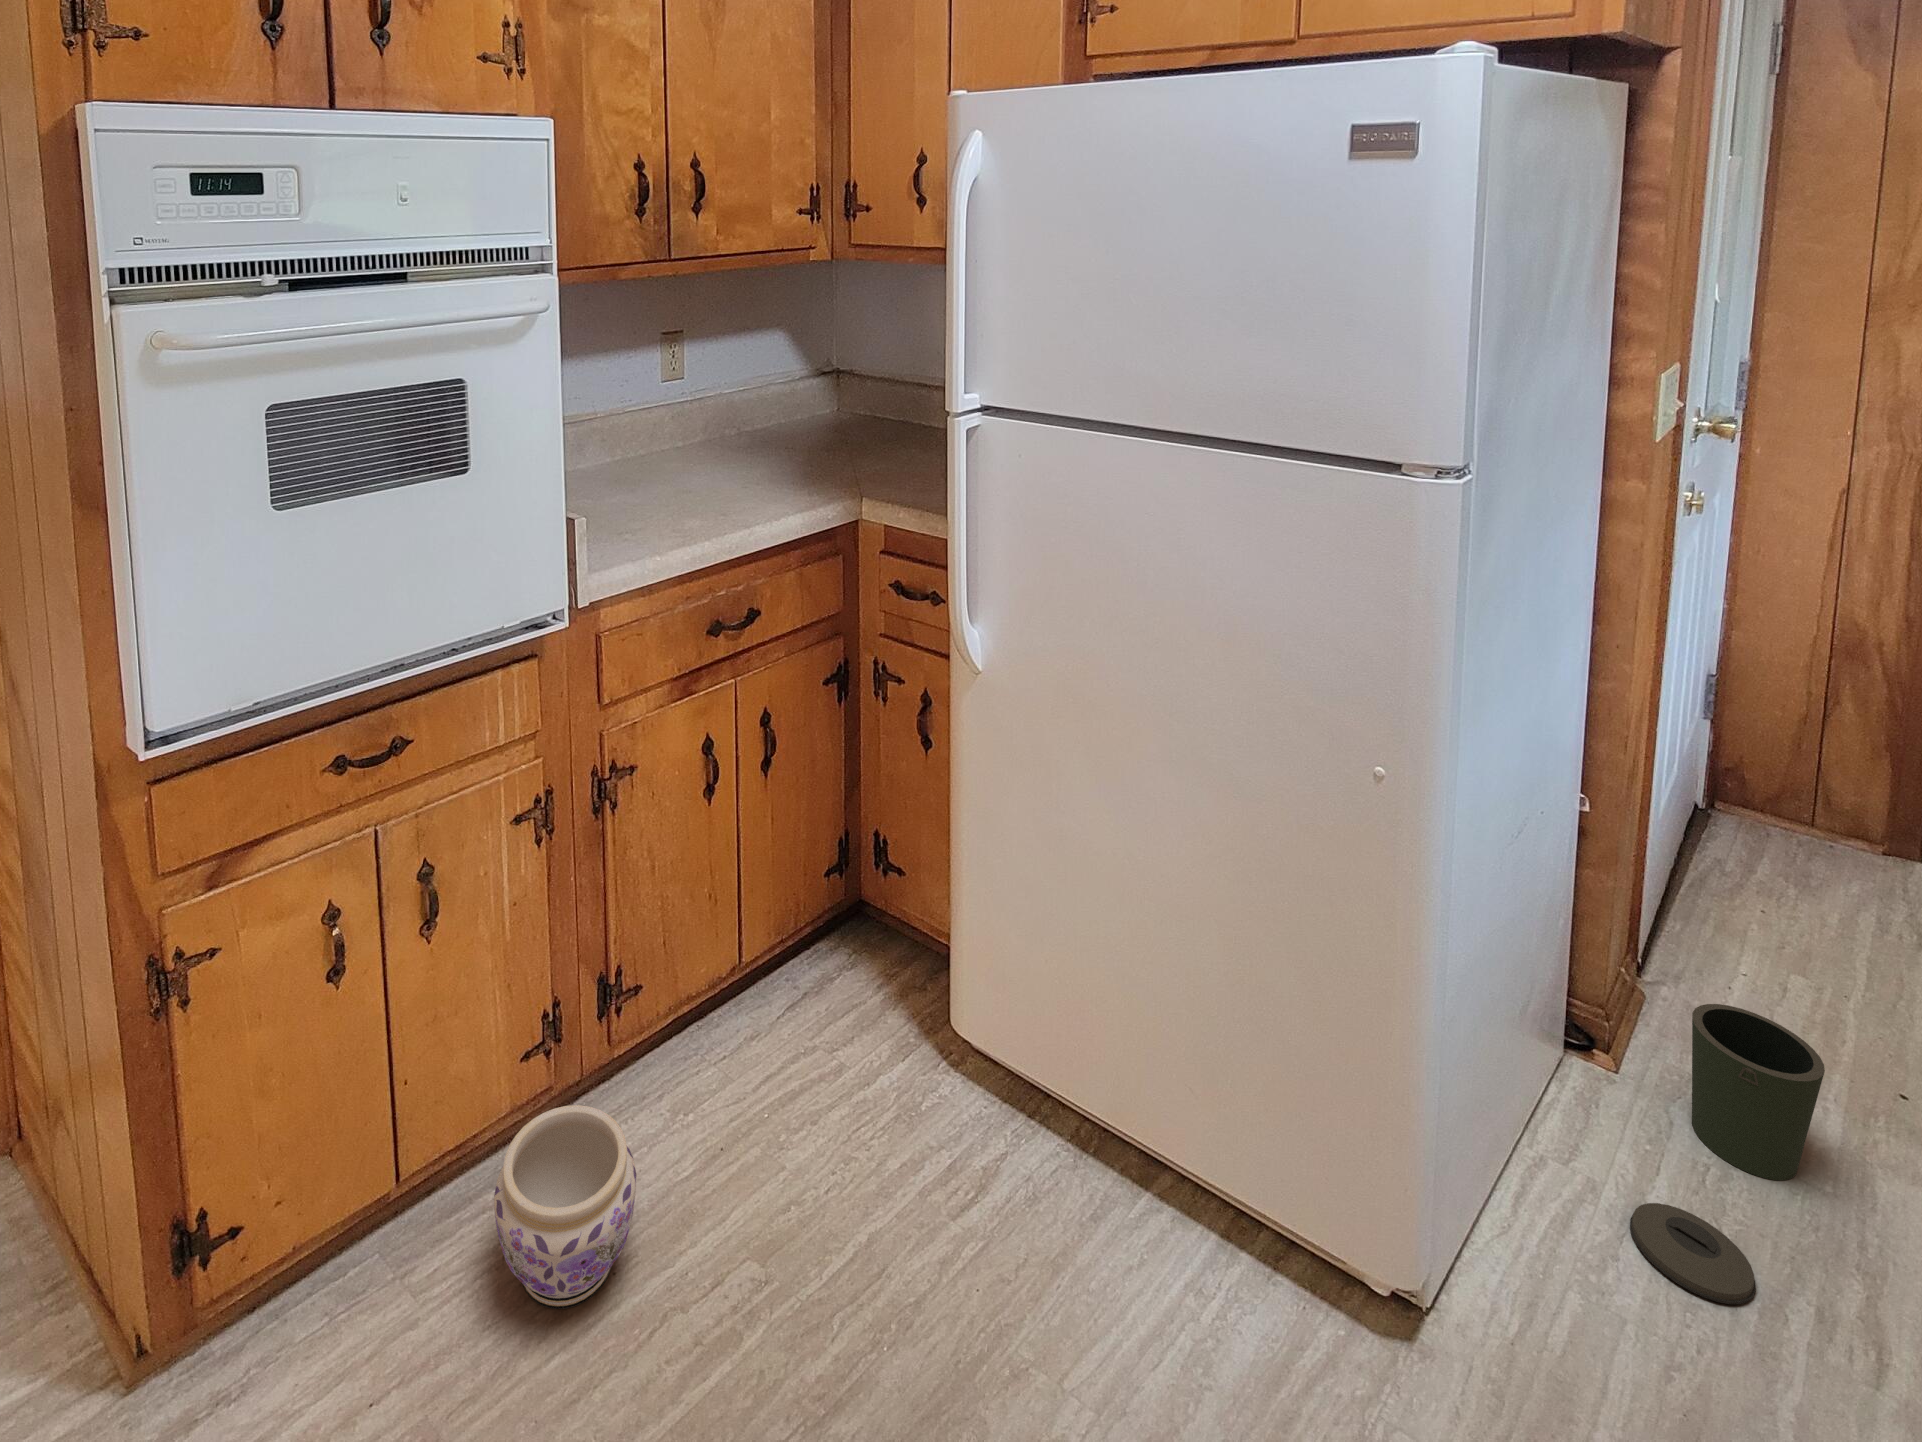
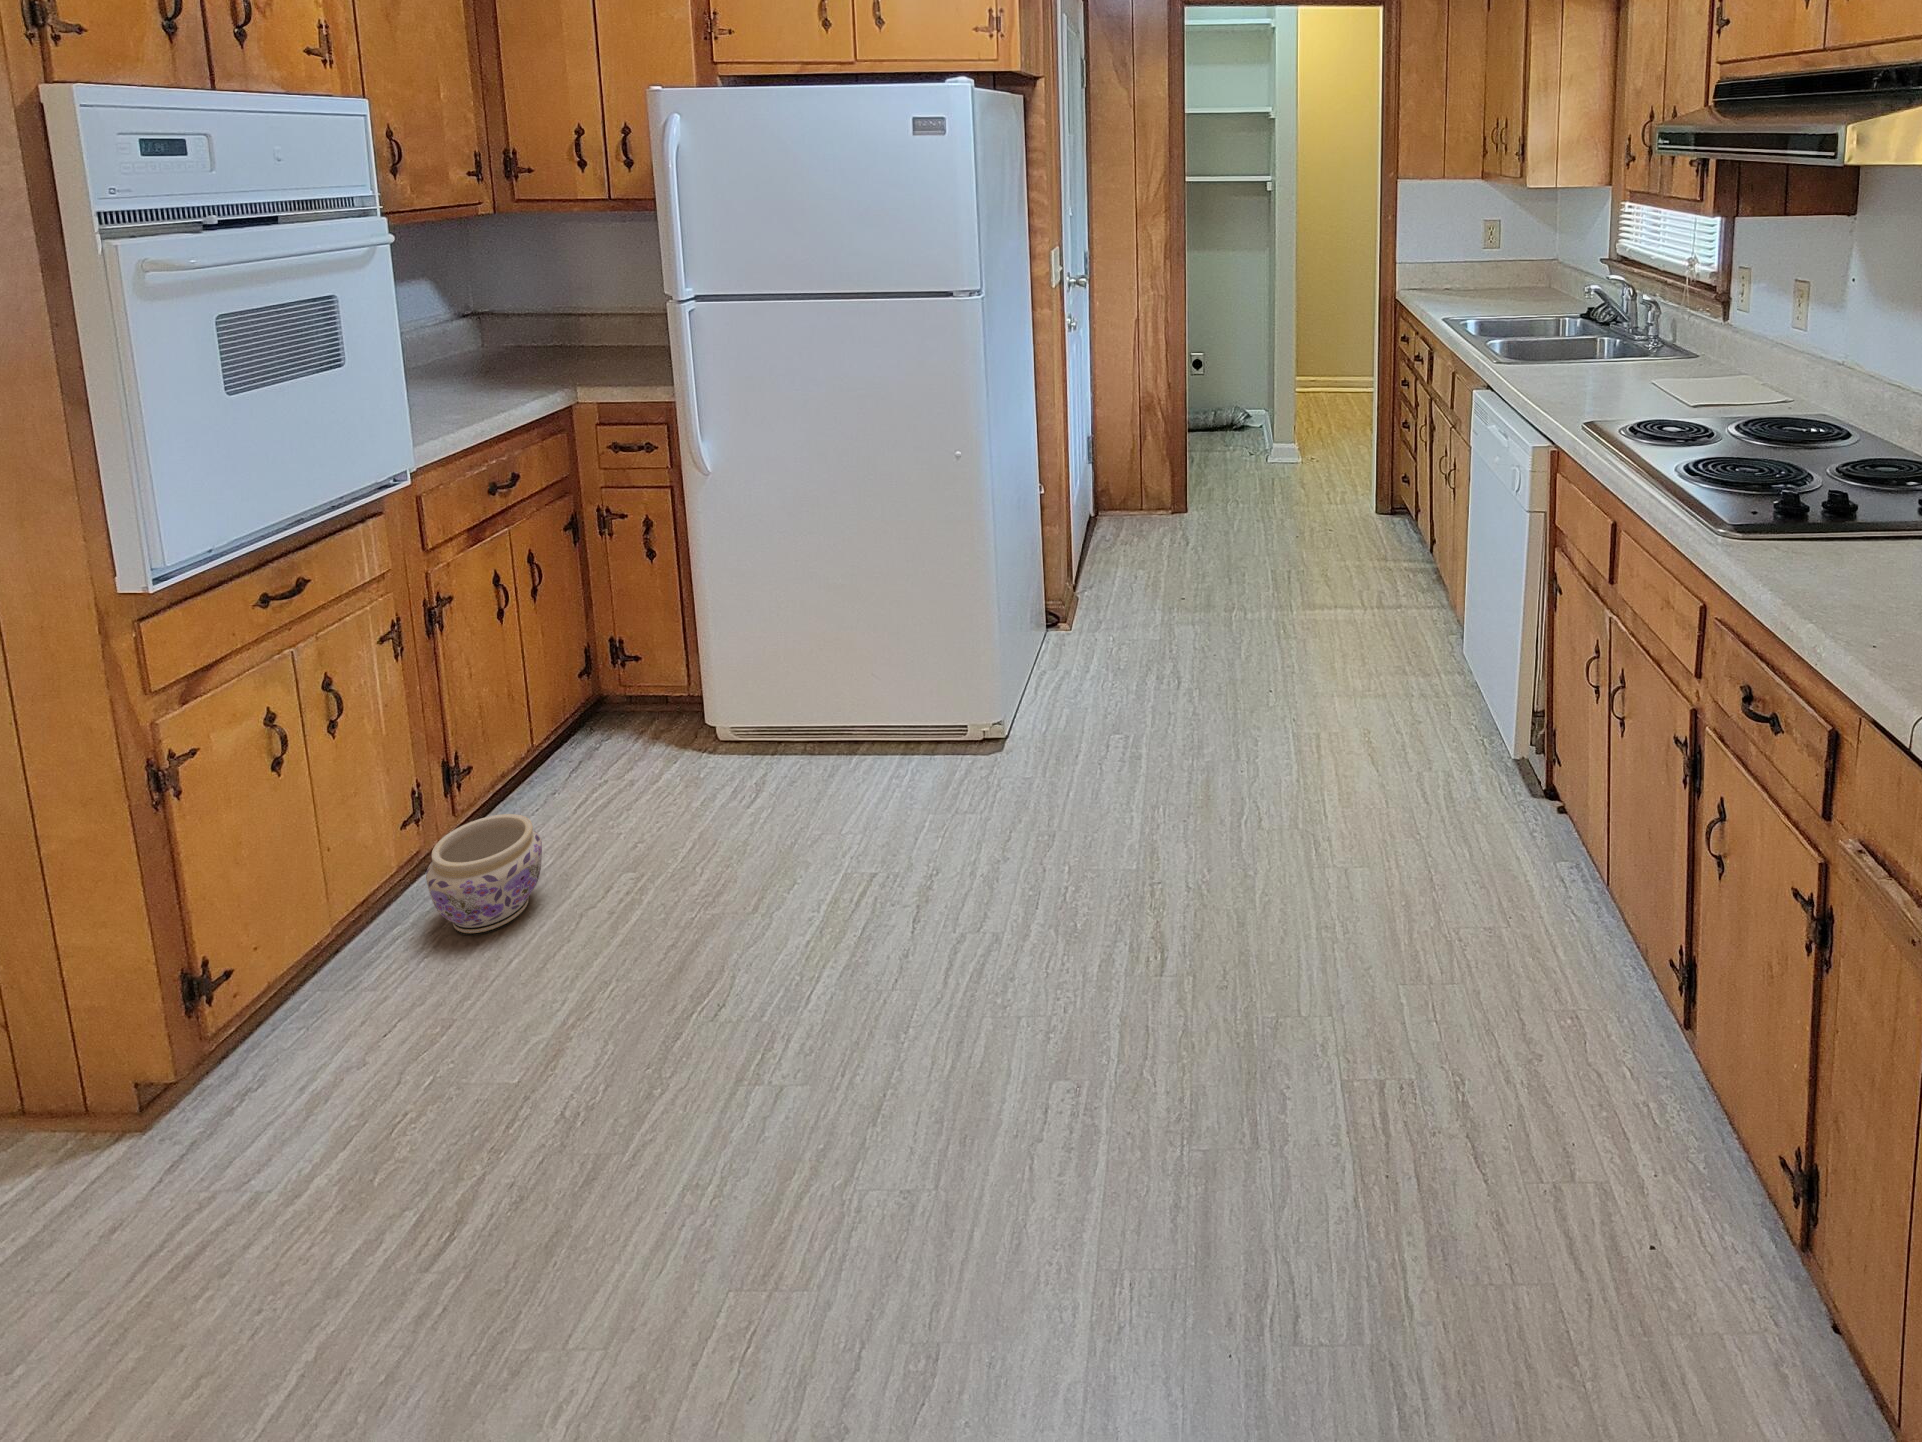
trash can: present [1630,1004,1825,1304] -> none [1064,544,1127,653]

